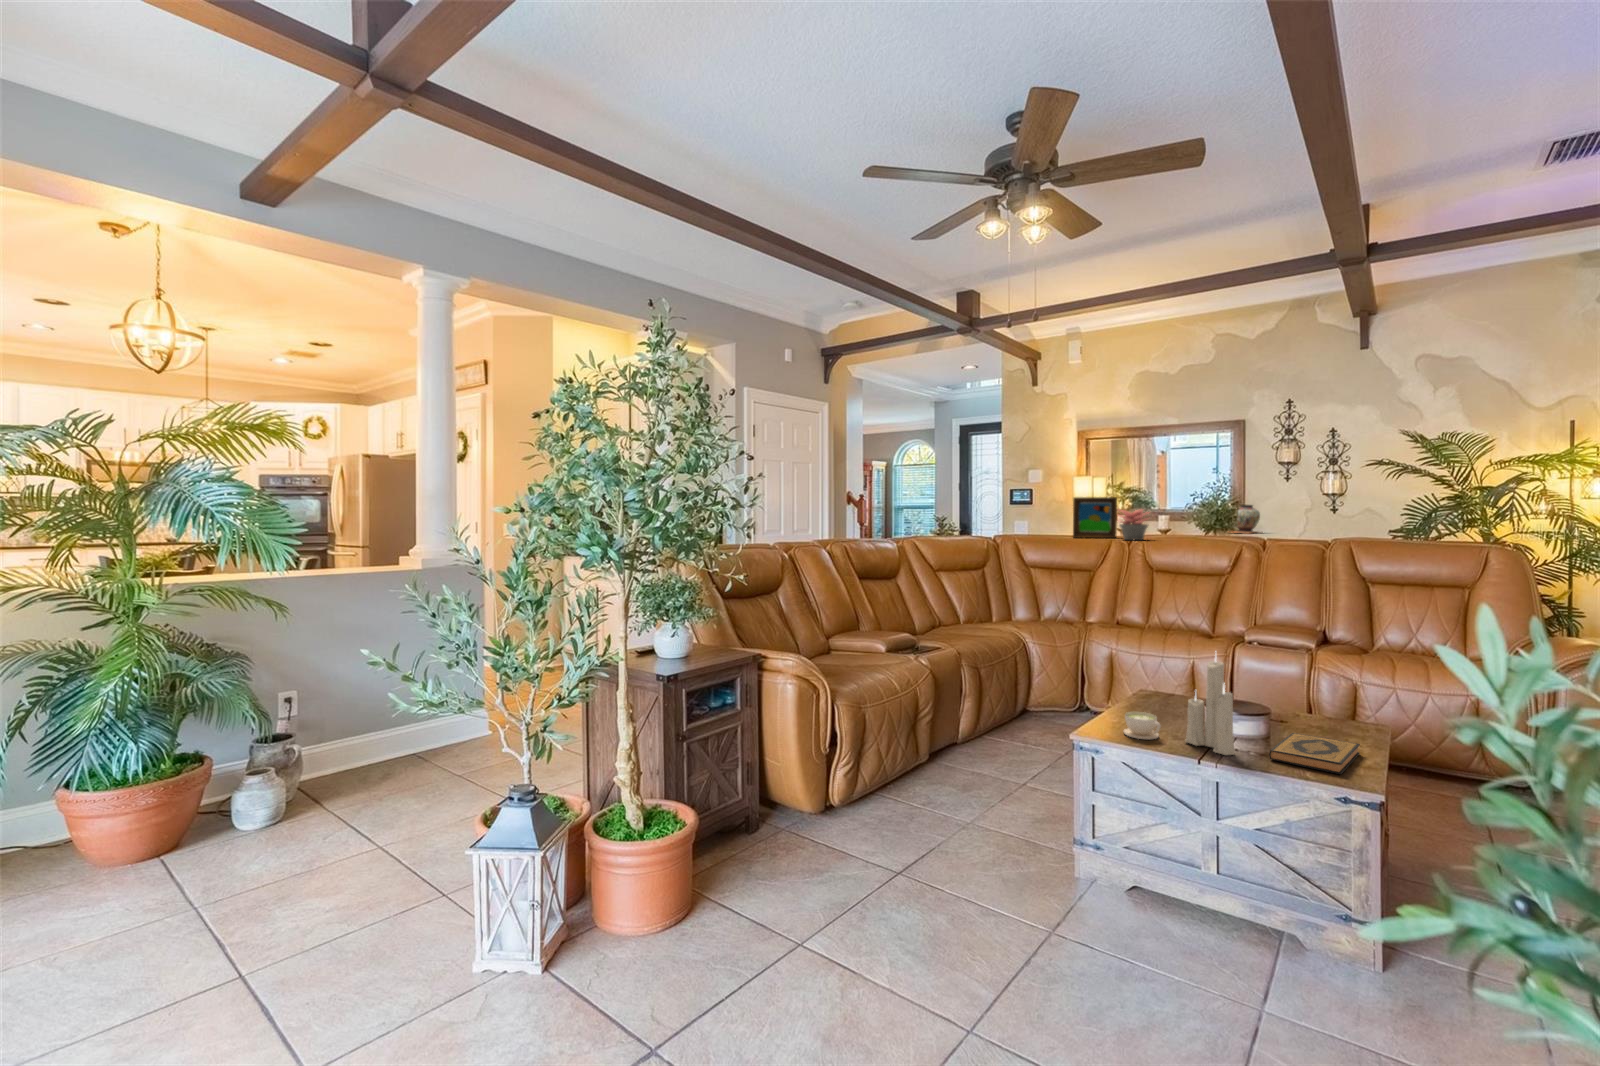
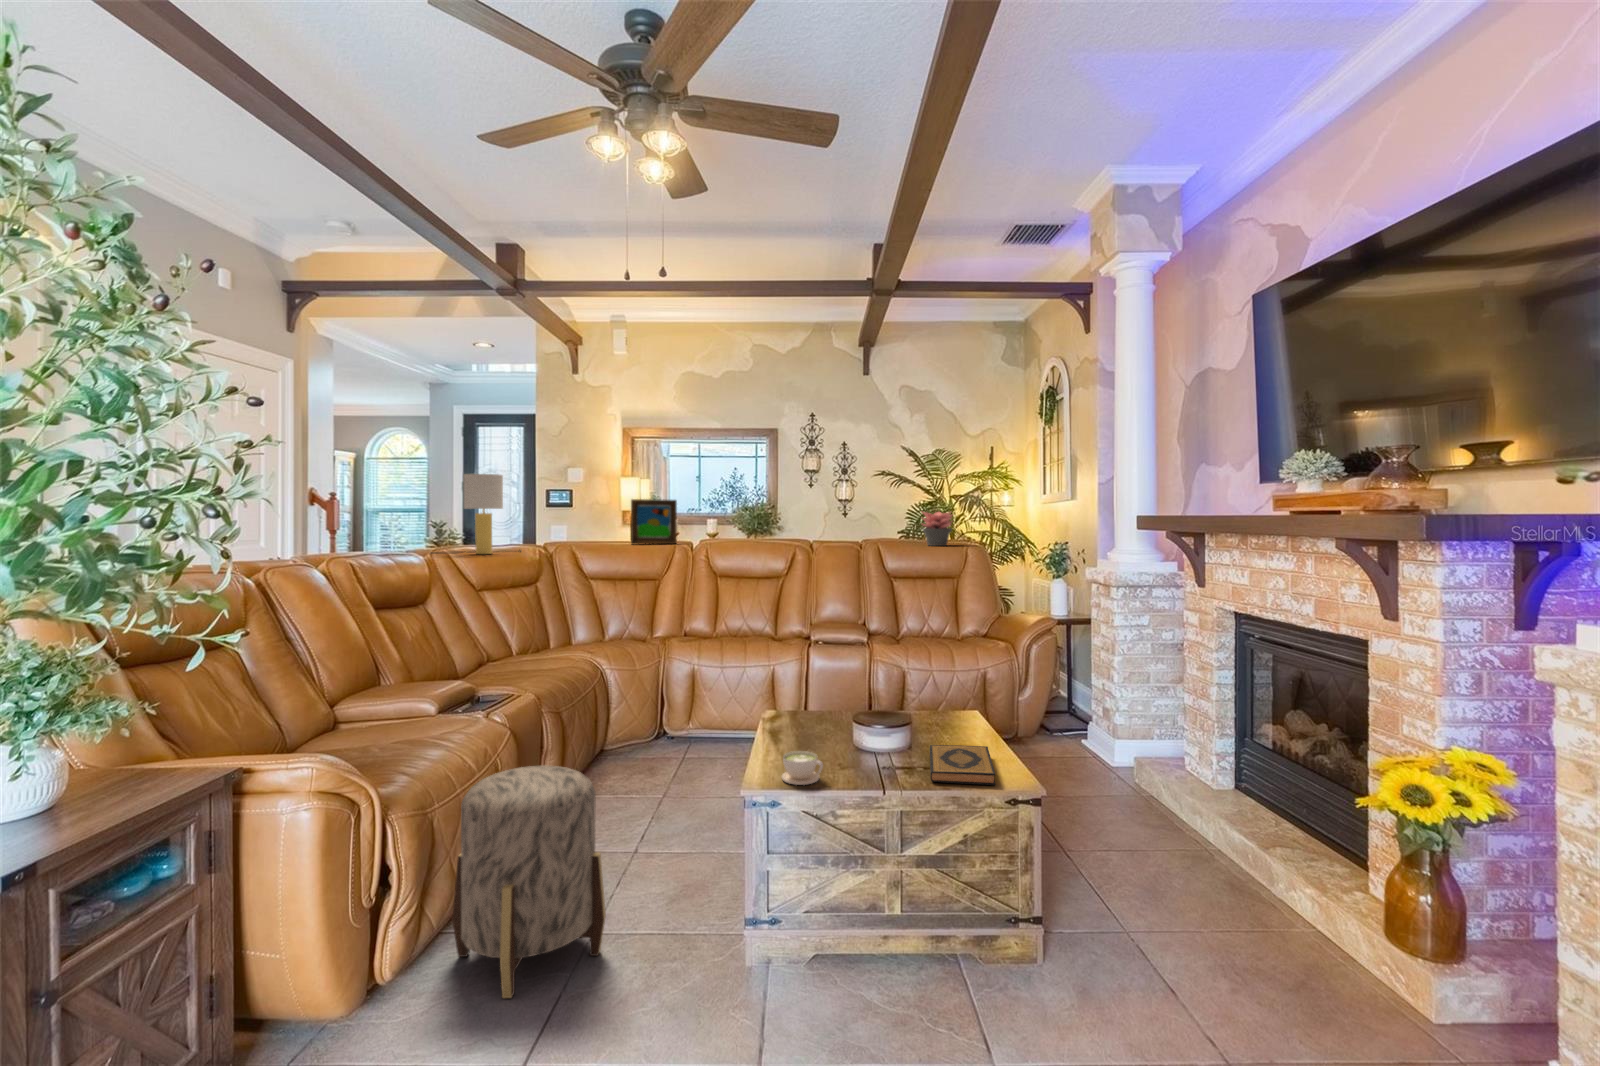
table lamp: none [905,479,972,542] -> present [431,474,521,554]
decorative vase: present [1233,505,1260,533] -> none [763,508,792,536]
succulent plant: present [1120,509,1148,540] -> present [923,512,952,546]
candle: present [1185,660,1235,755] -> none [847,664,900,787]
ottoman: none [881,691,981,841] -> present [452,765,606,998]

